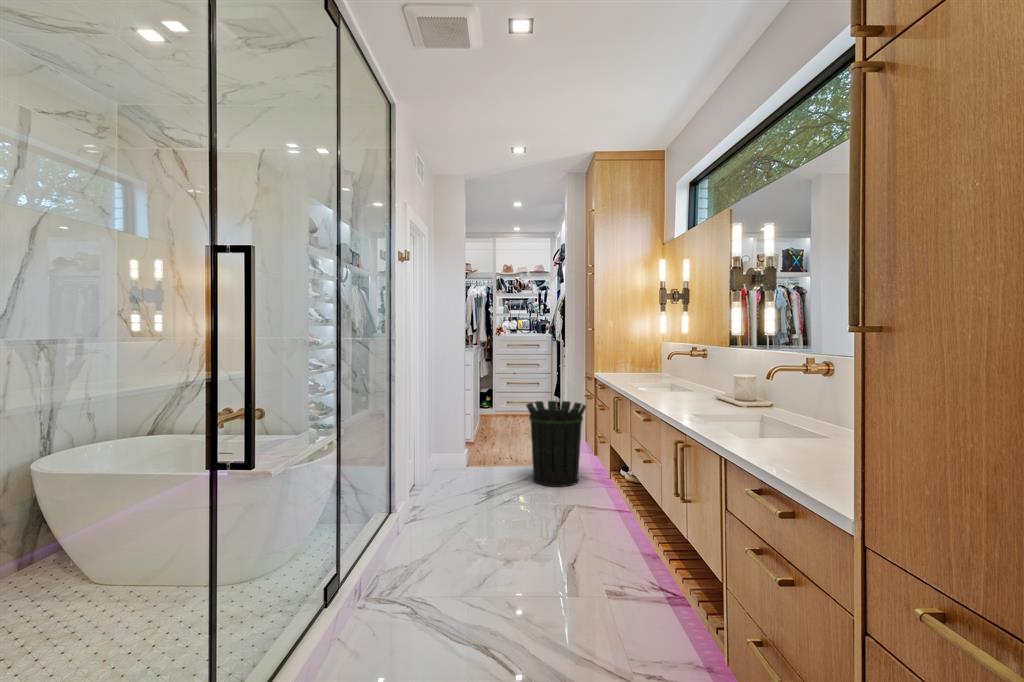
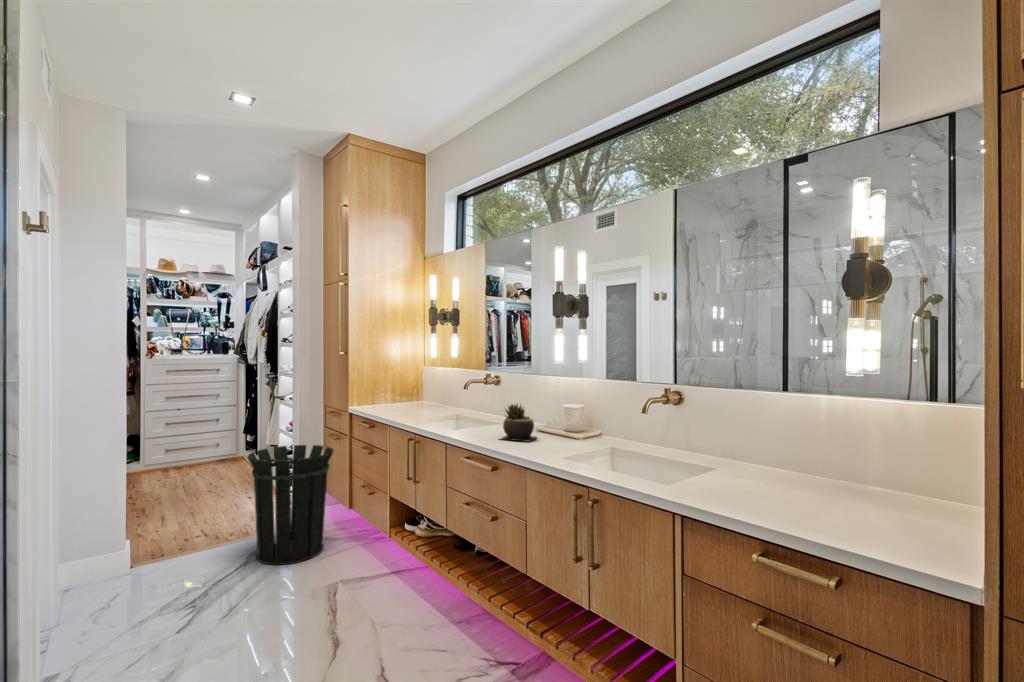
succulent plant: none [670,370,712,404] -> present [500,405,536,442]

